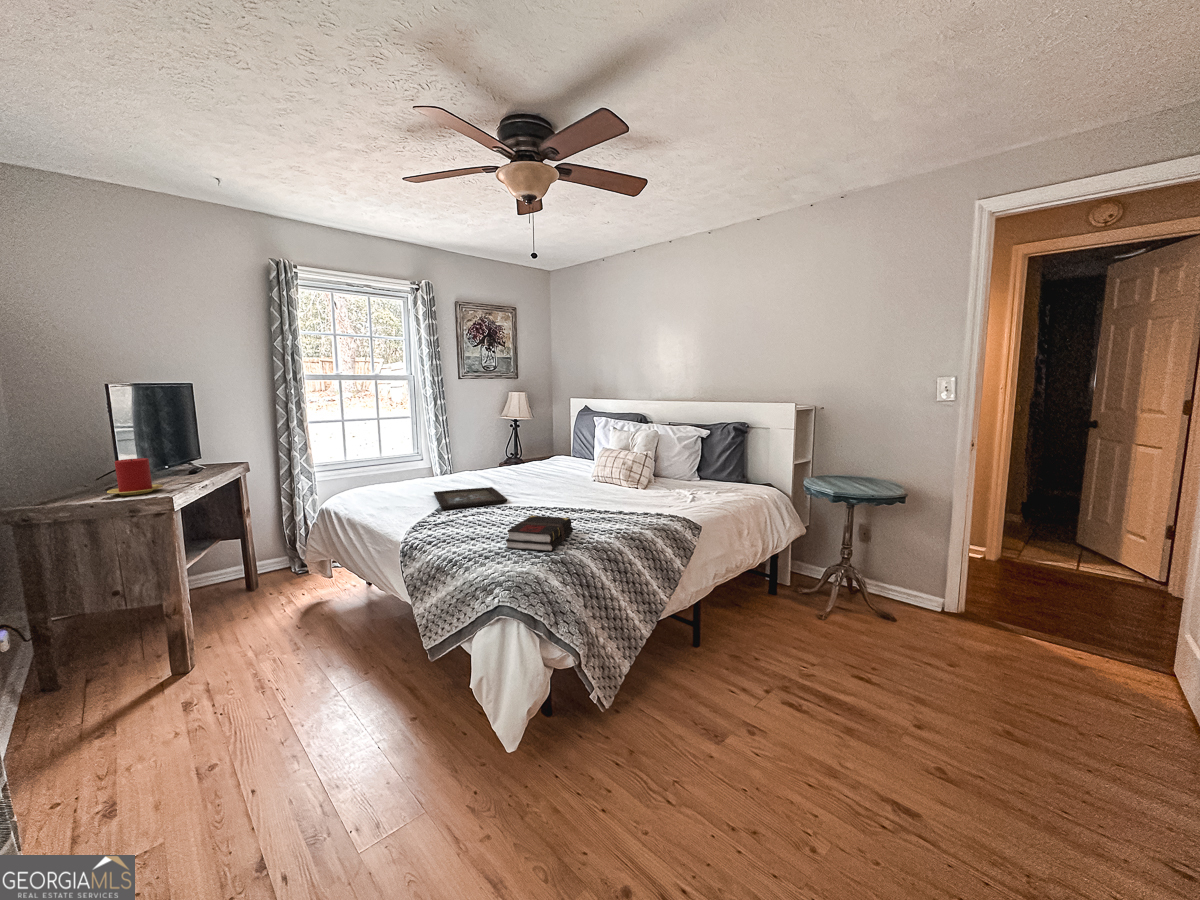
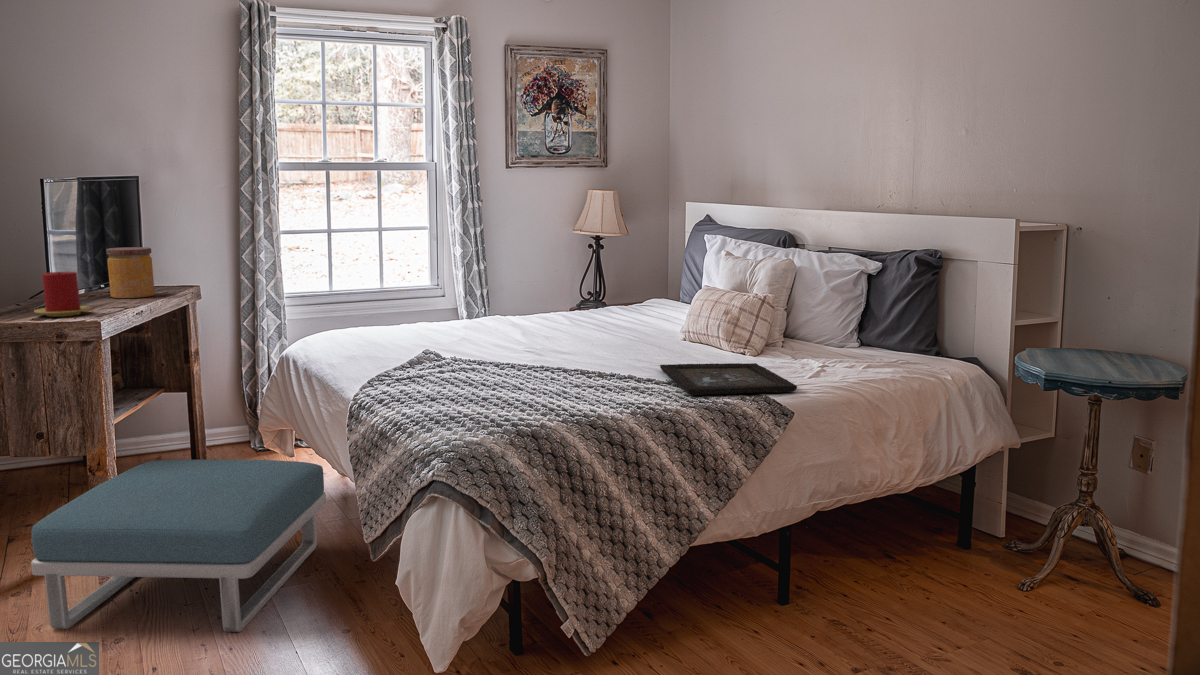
jar: none [170,436,214,475] -> present [106,247,155,298]
tray: present [434,487,507,510] -> present [660,363,797,395]
book: present [505,516,573,551] -> none [470,375,578,422]
footstool: none [118,589,374,770] -> present [31,459,326,632]

